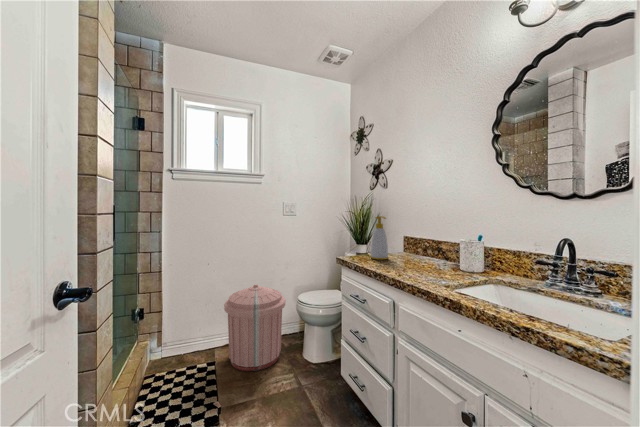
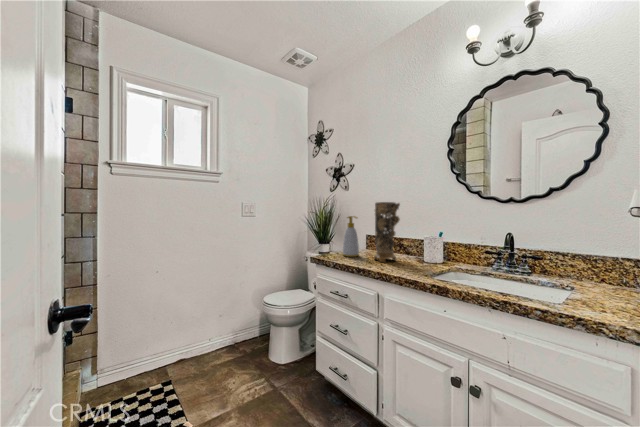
decorative vase: none [401,201,431,268] -> present [374,202,400,262]
trash can: present [224,284,285,371] -> none [182,290,251,385]

